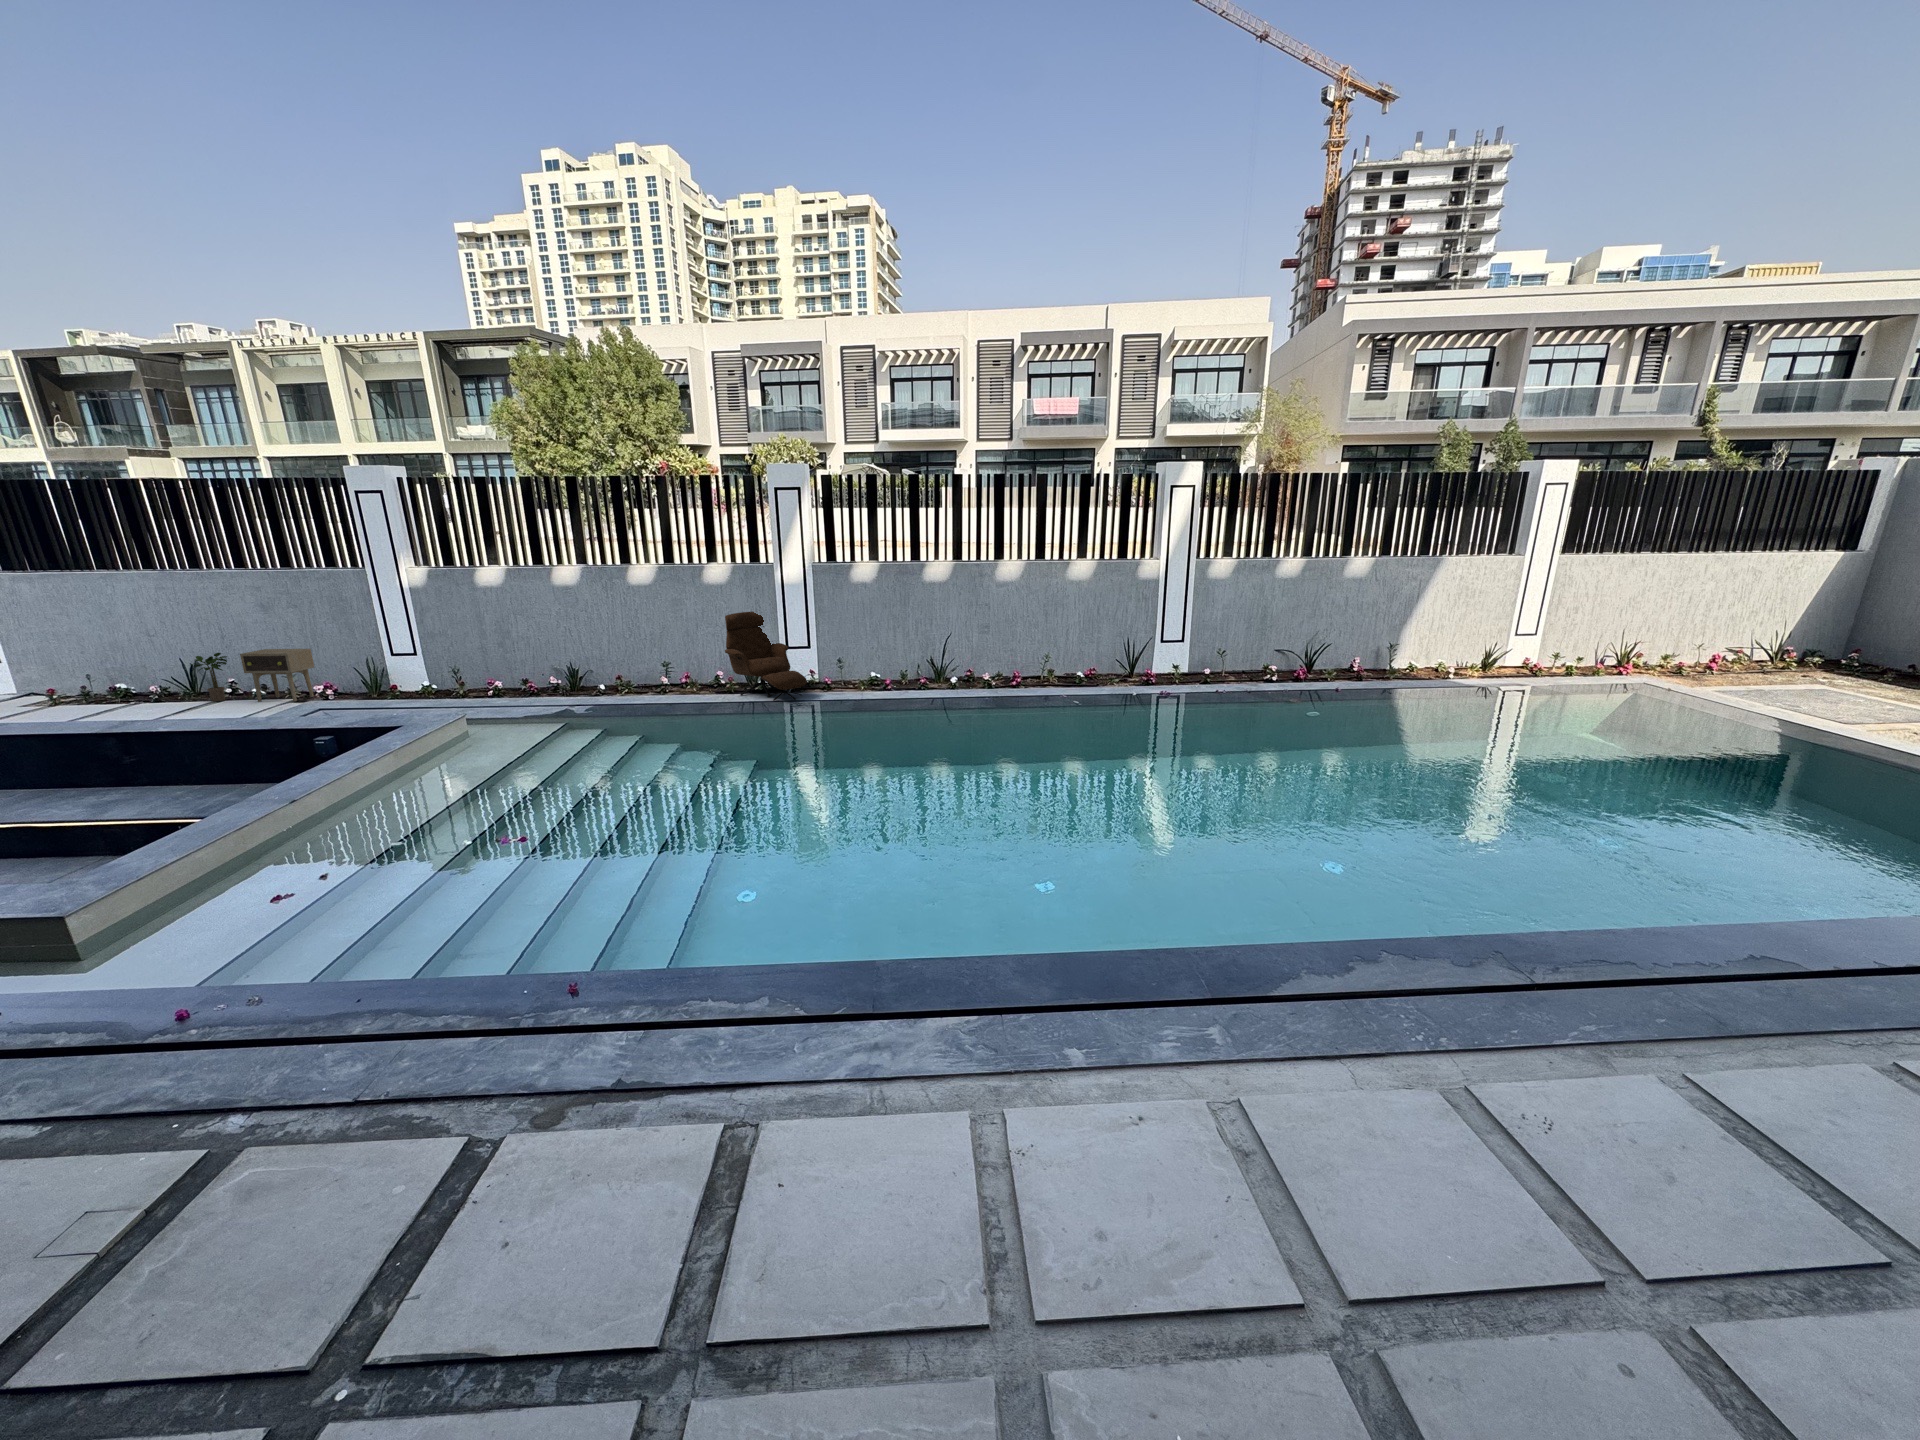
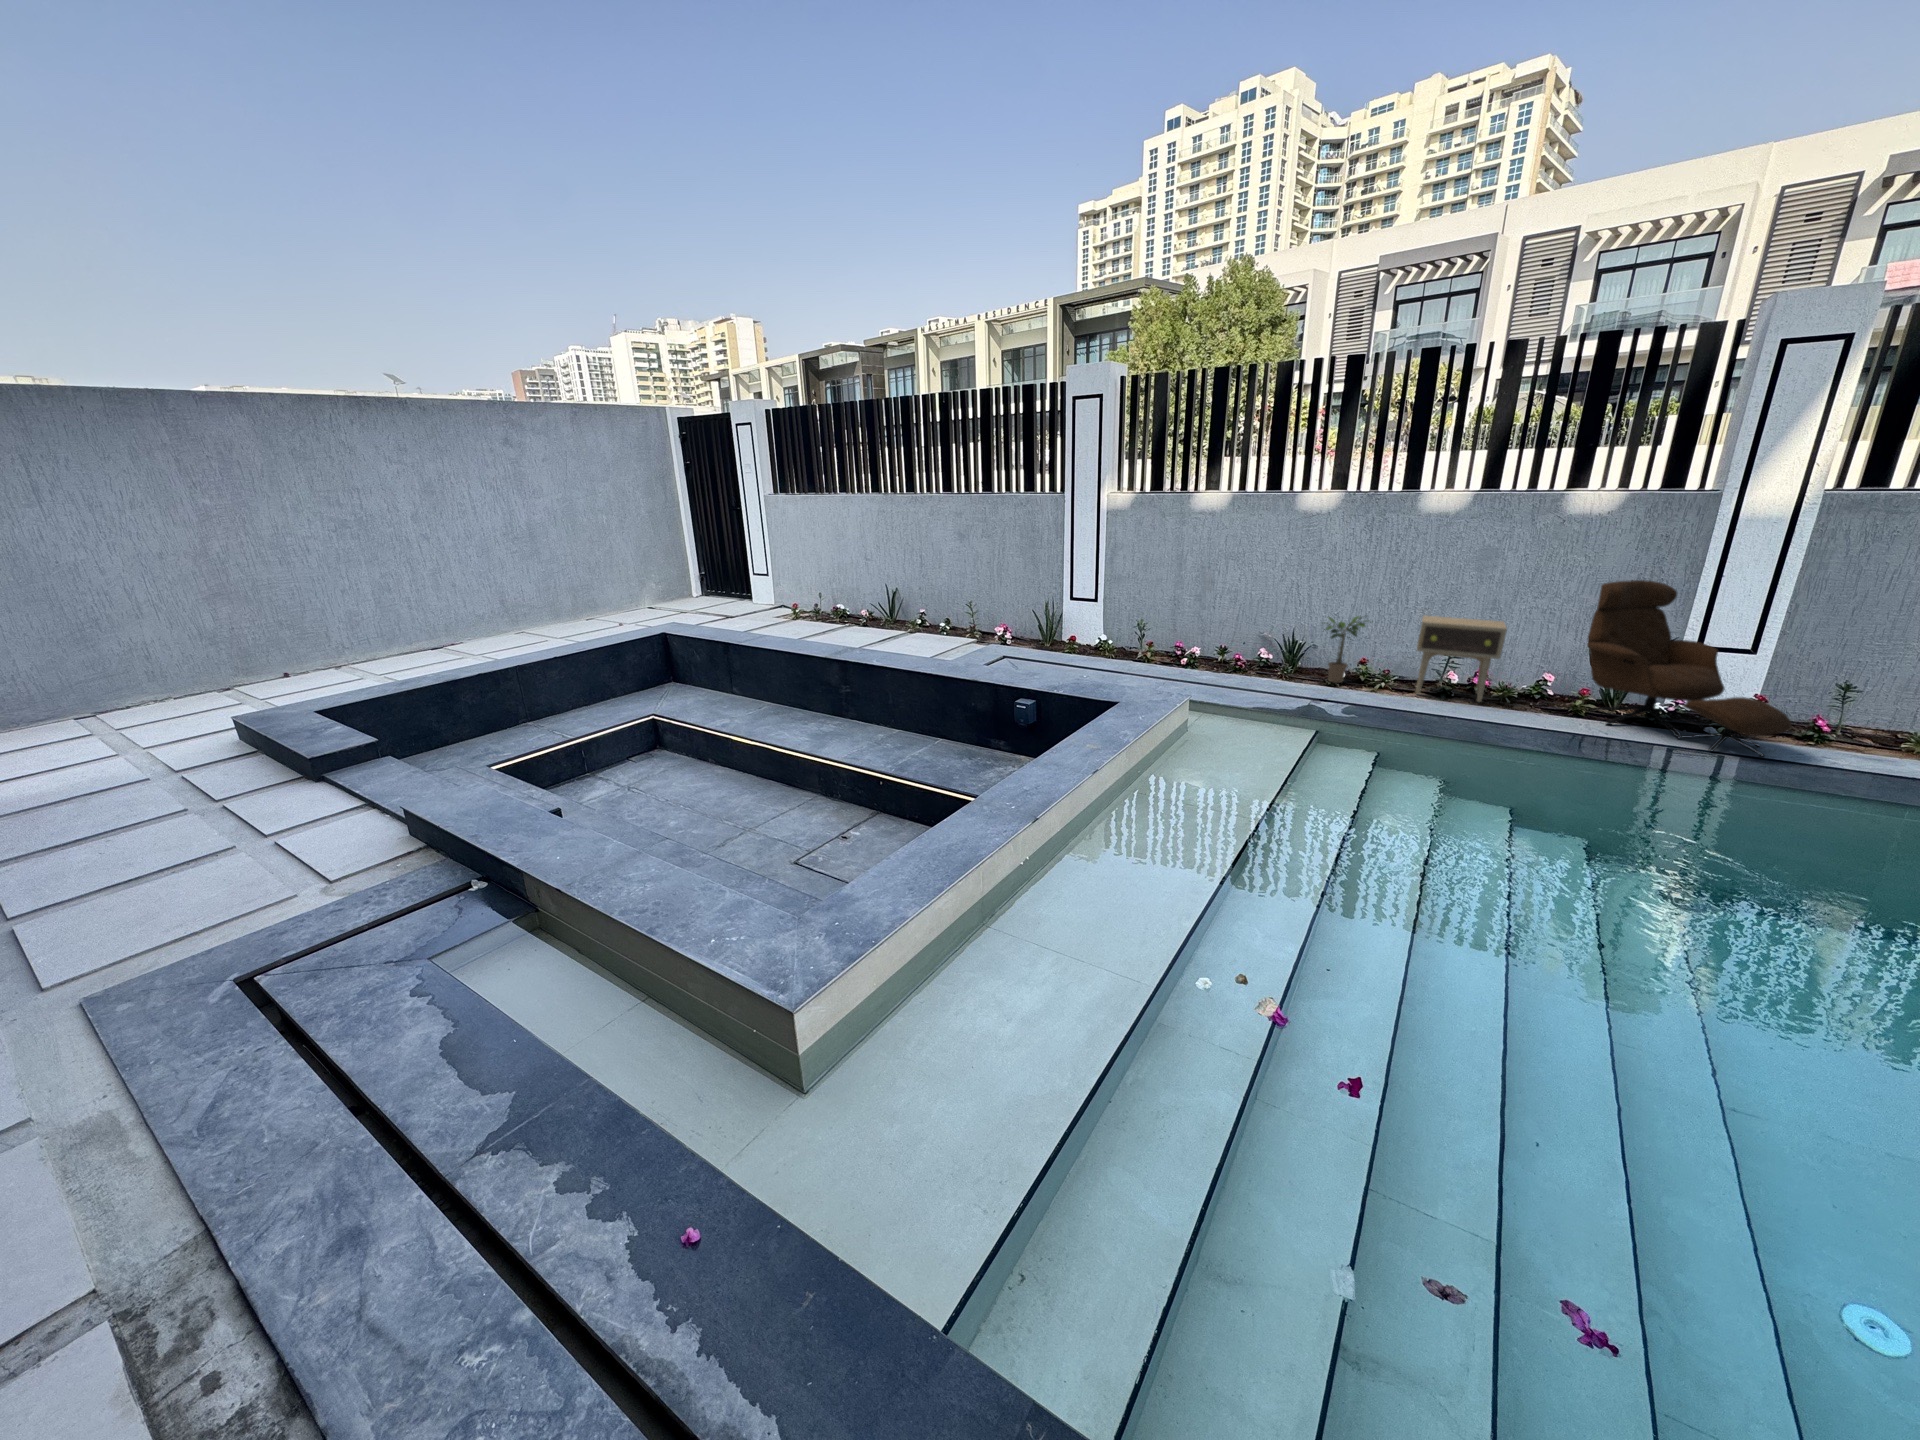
side table: present [240,649,314,702] -> present [1416,616,1507,702]
potted plant: present [191,653,227,701] -> present [1326,616,1369,683]

